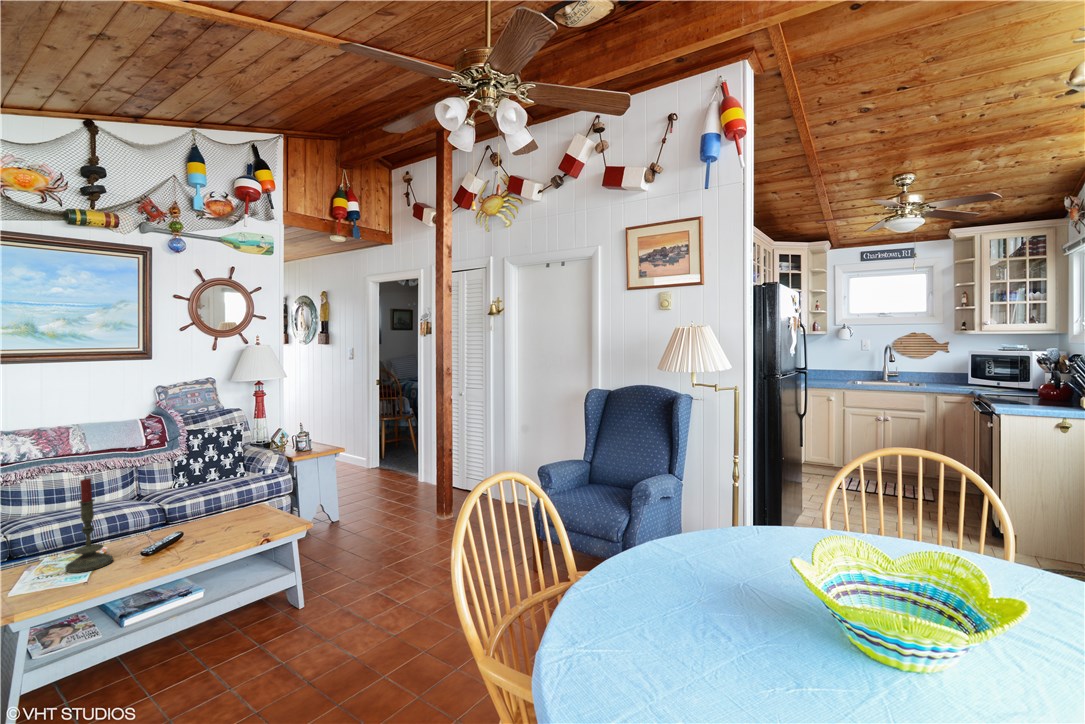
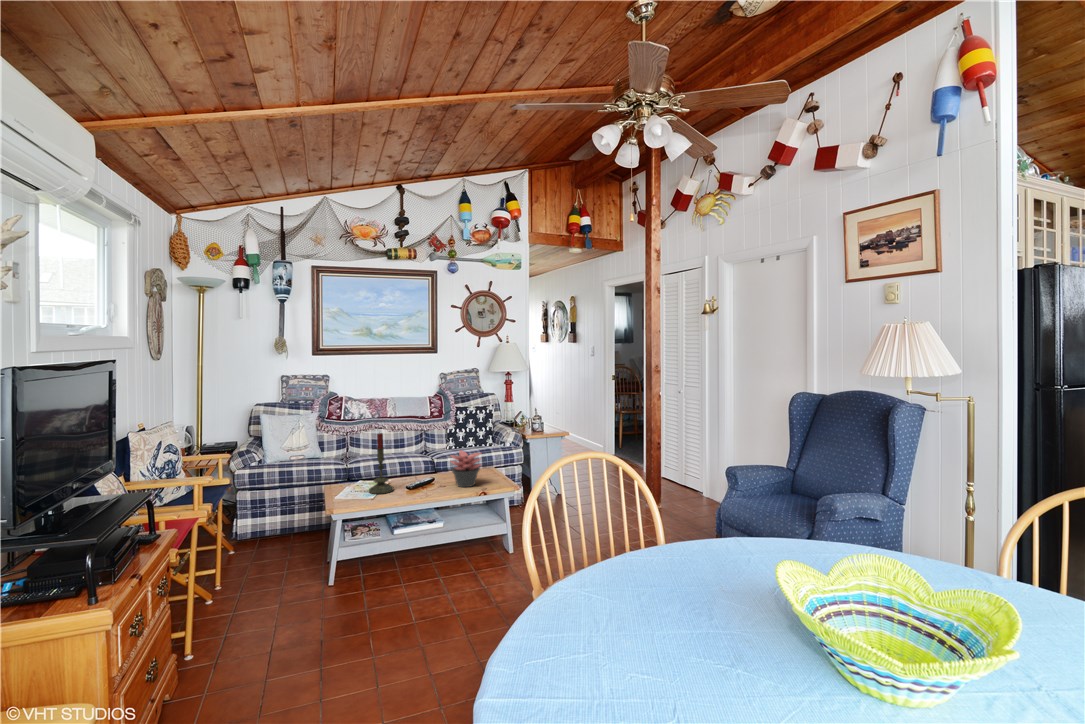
succulent plant: none [206,487,257,537] -> present [451,450,481,487]

